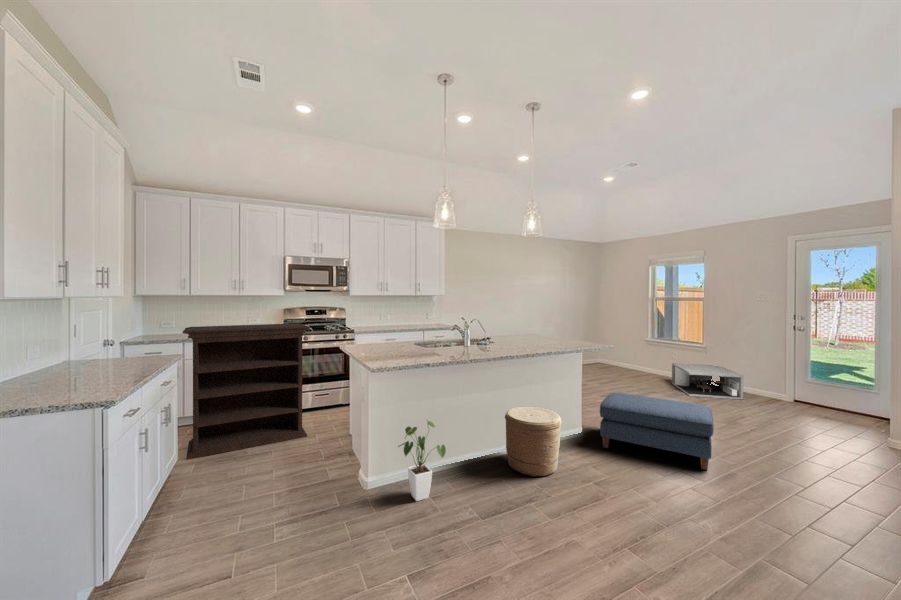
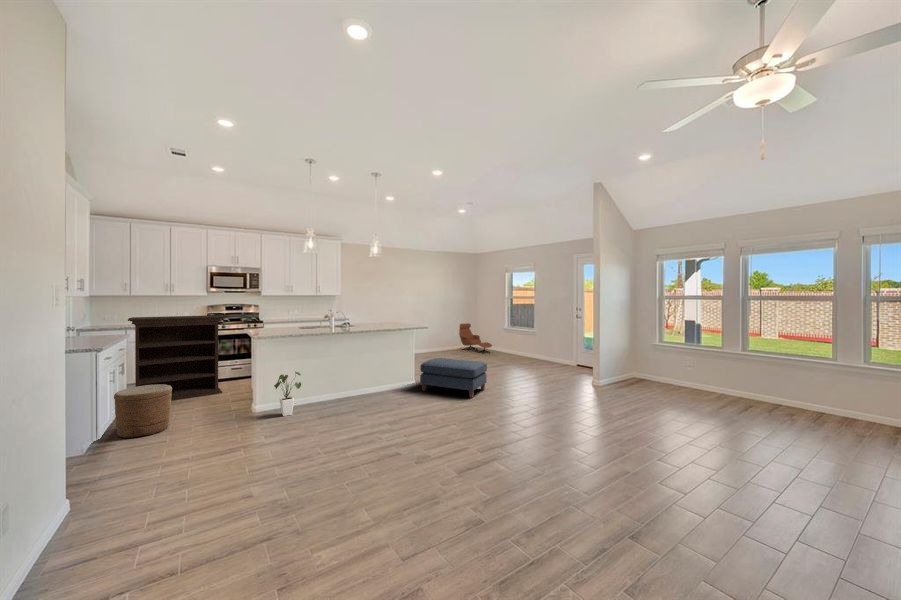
lounge chair: none [581,332,632,375] -> present [459,323,492,353]
coffee table: present [672,363,743,399] -> none [512,344,547,366]
woven basket: present [505,407,562,477] -> present [114,384,172,438]

